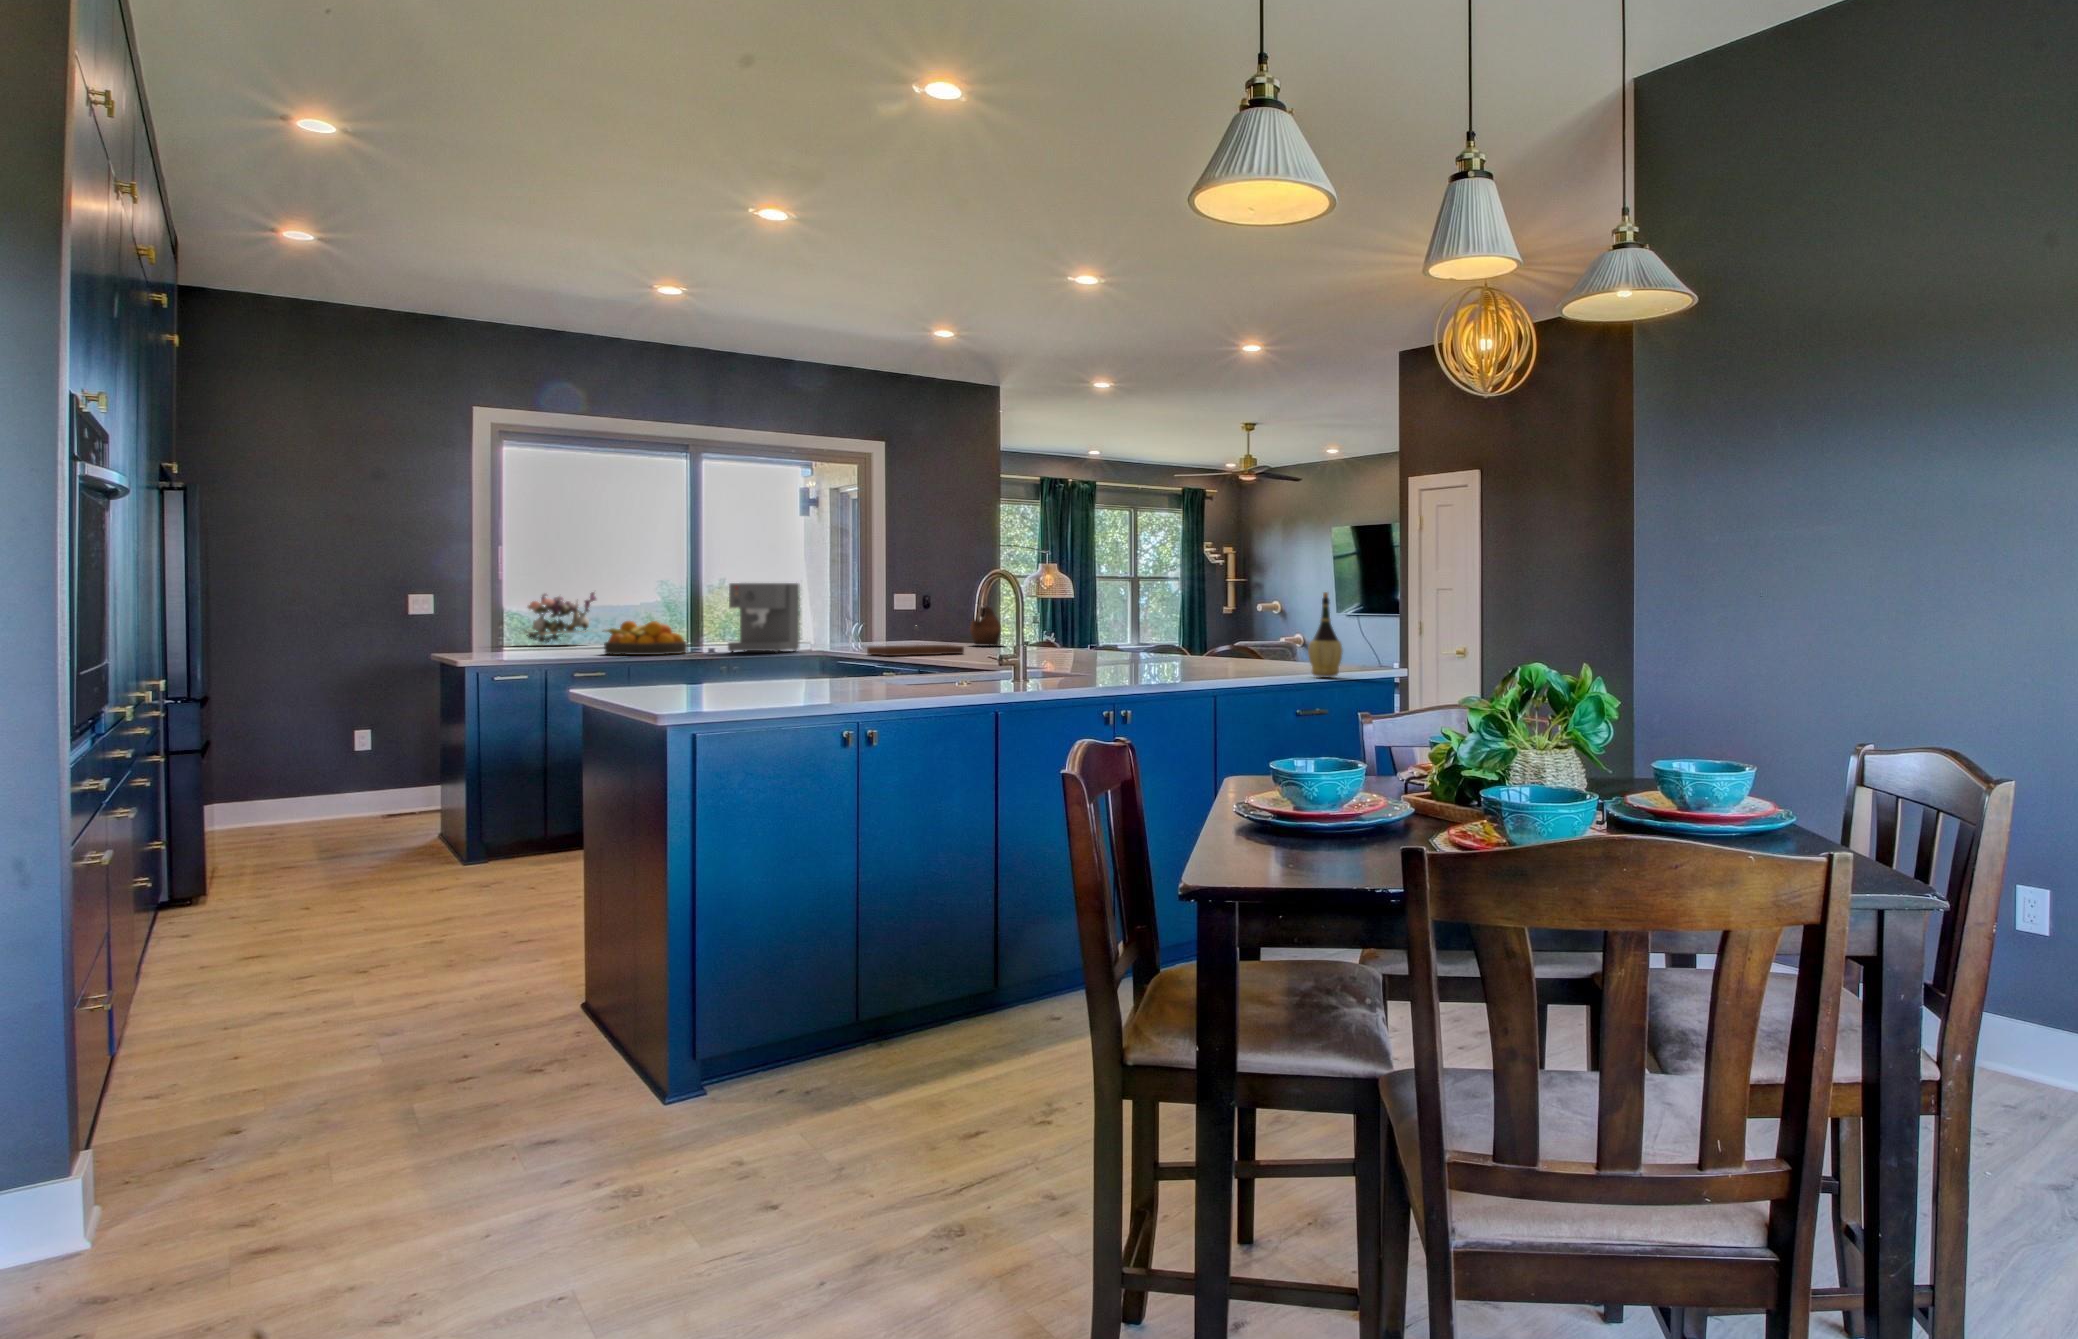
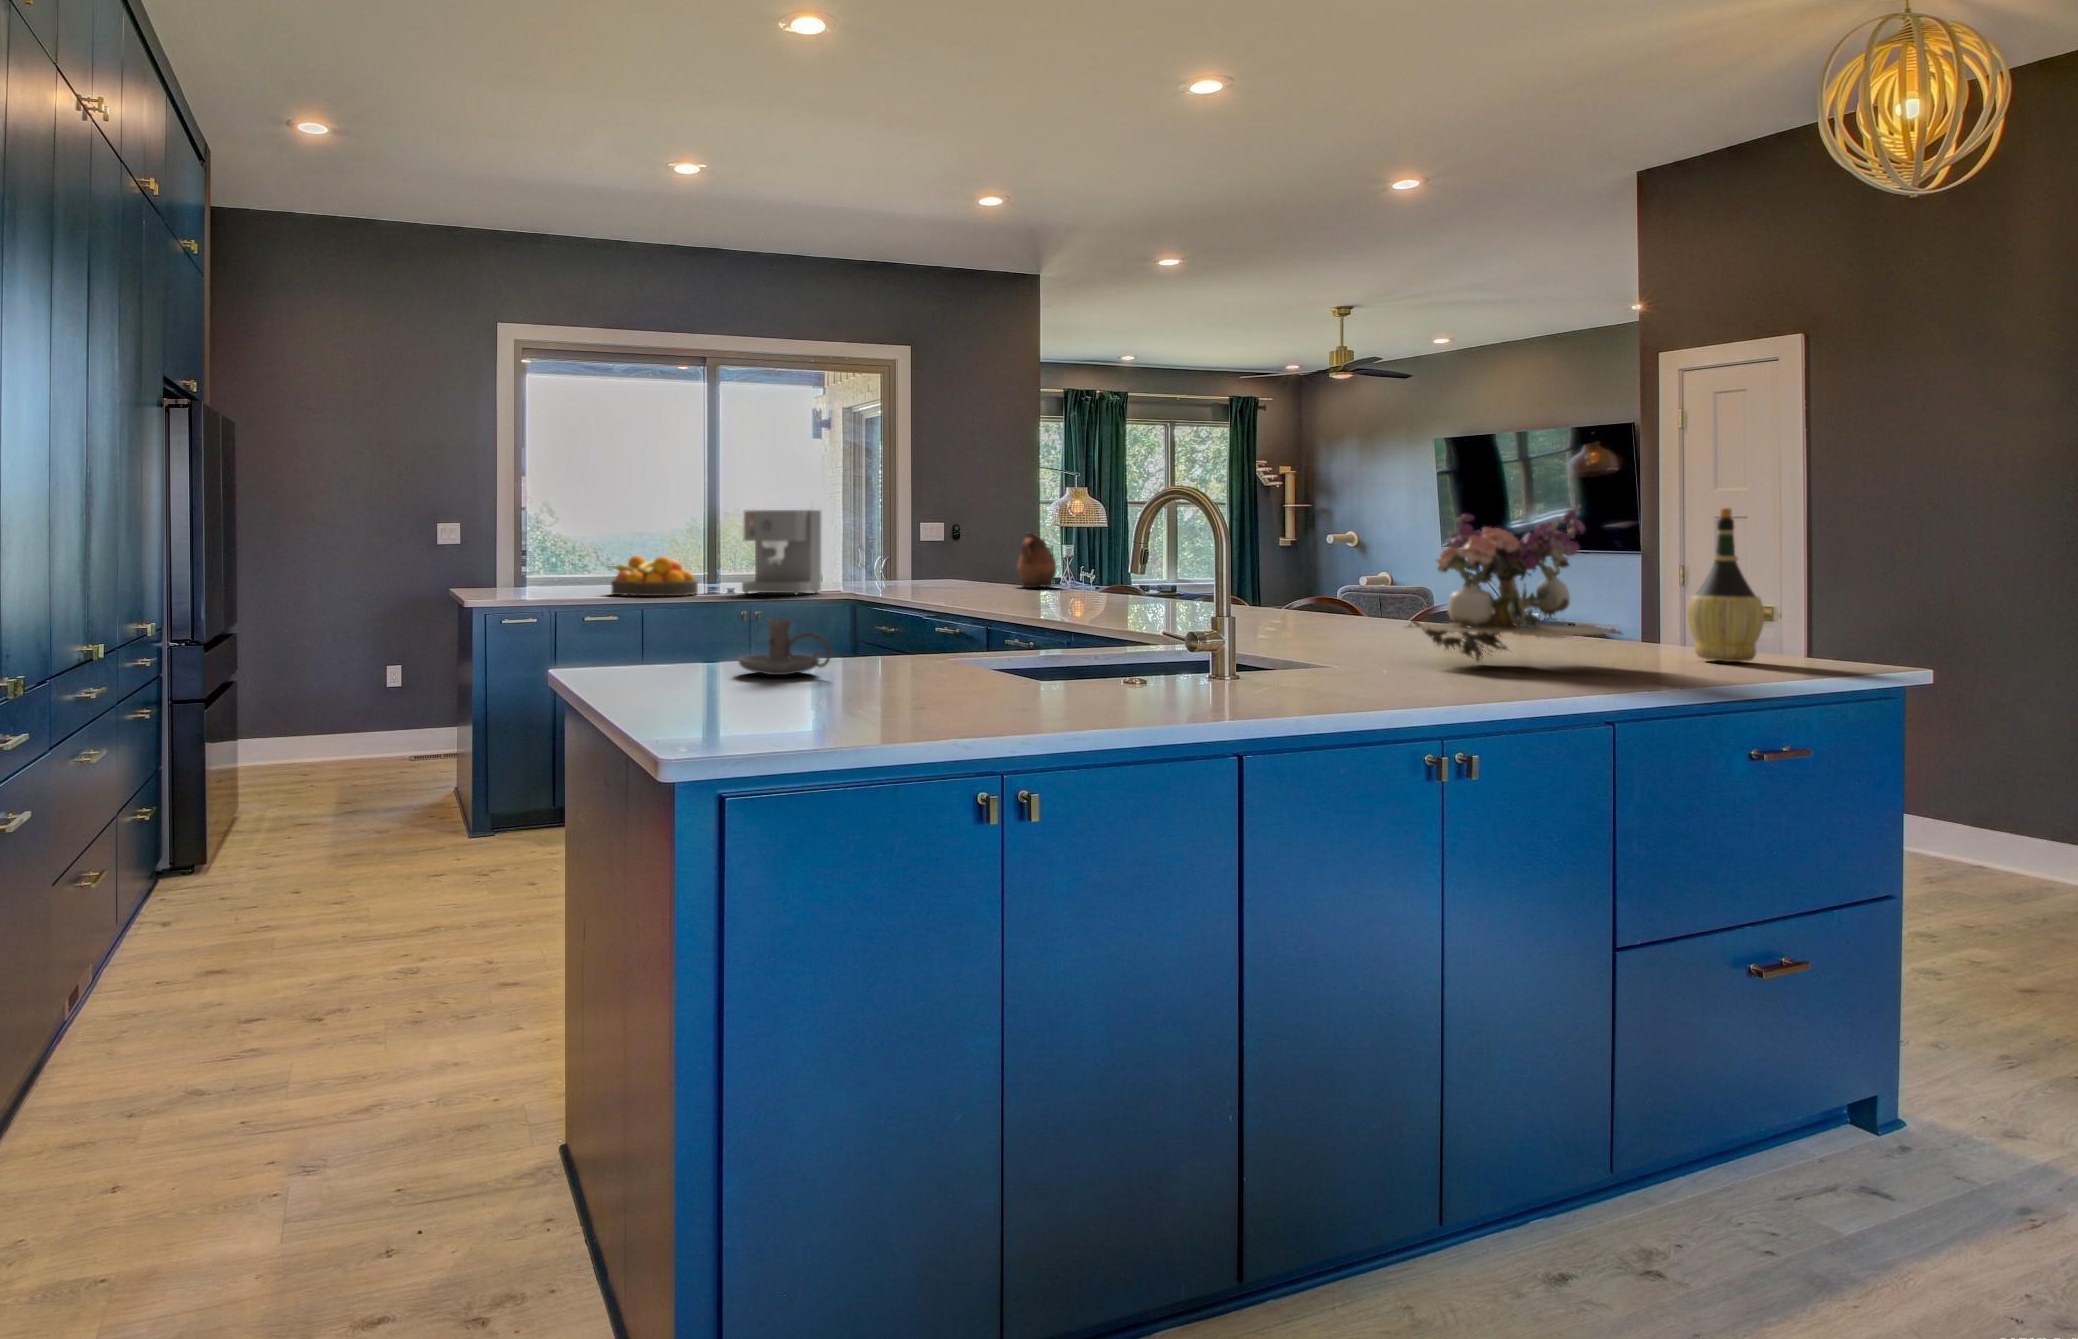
flower arrangement: present [526,592,596,643] -> present [1406,506,1622,661]
tray: present [867,626,964,656] -> none [904,563,1024,602]
candle holder: none [721,659,785,694] -> present [738,619,831,675]

